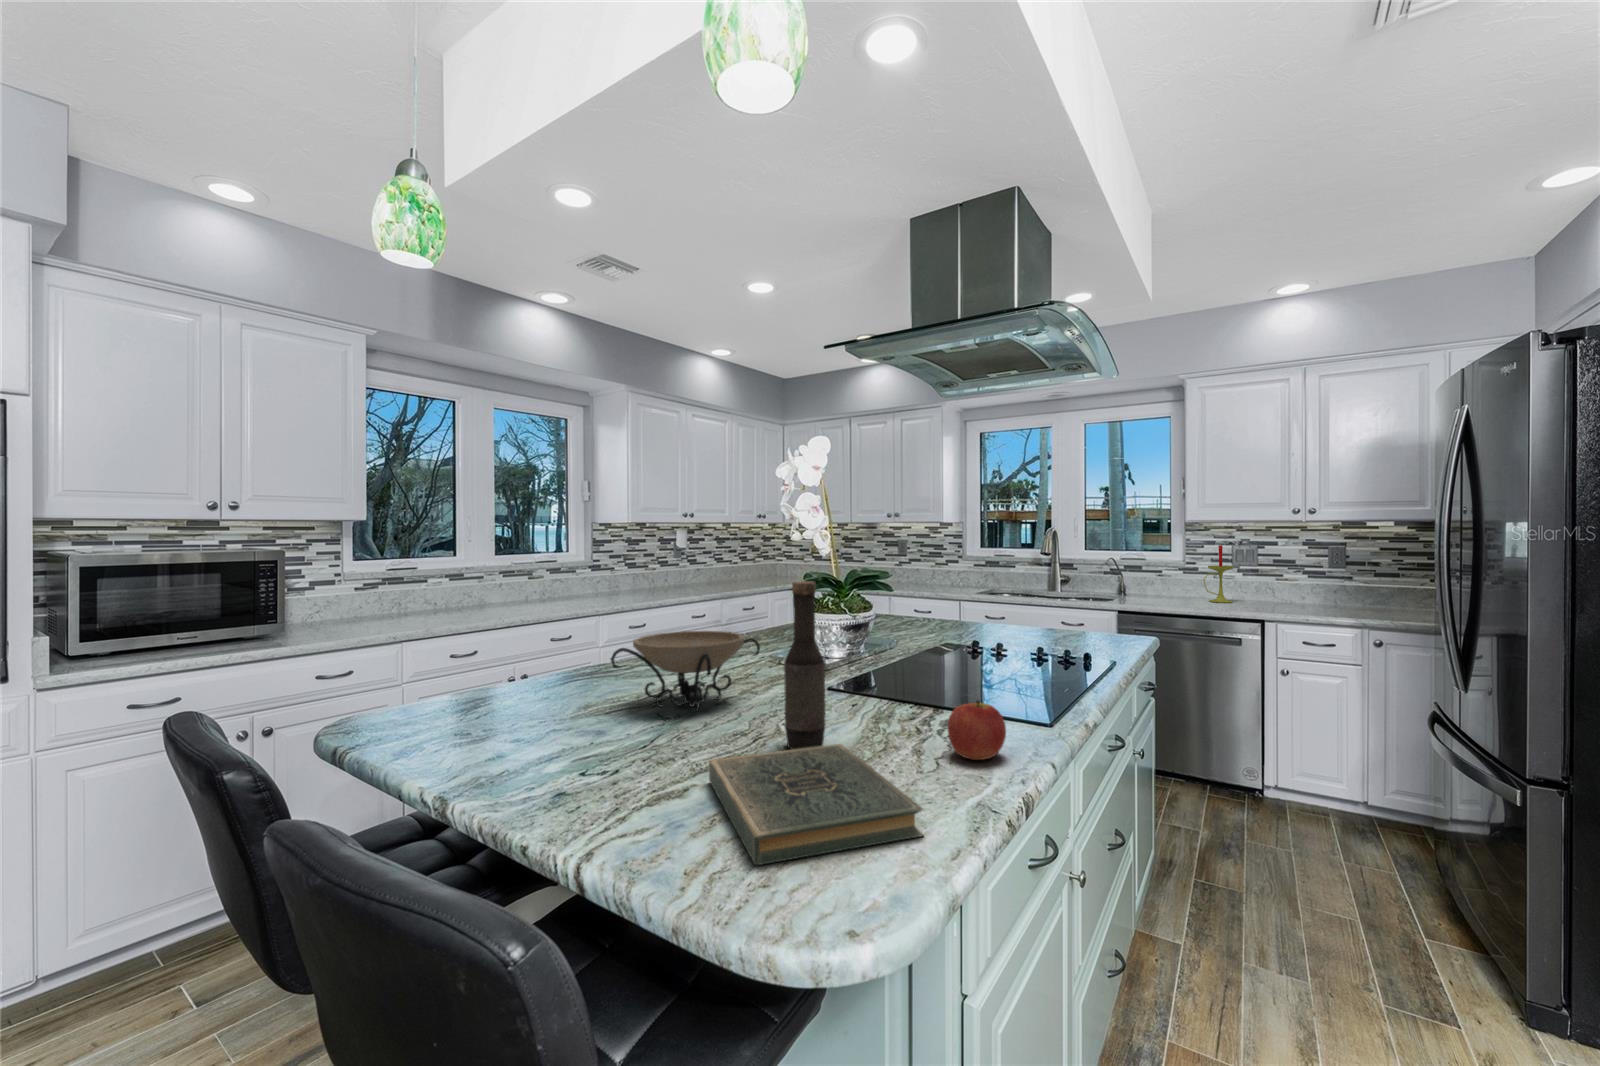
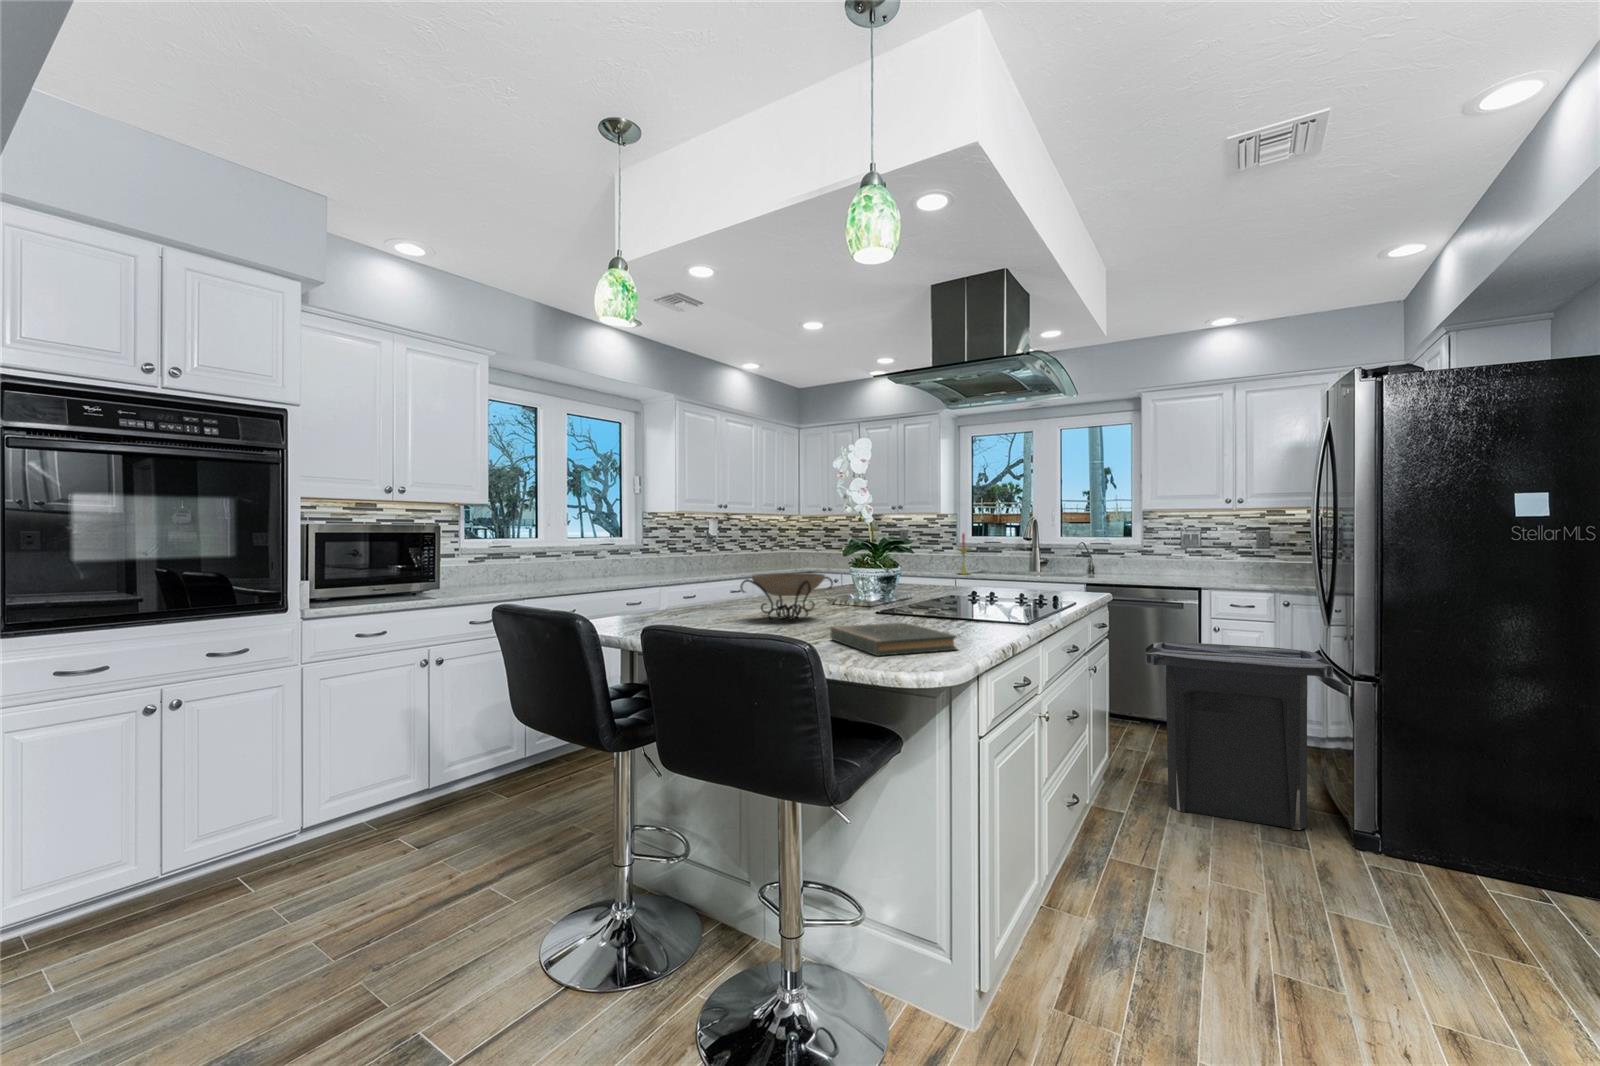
candle: present [1203,545,1234,603] -> present [957,534,971,574]
bottle: present [784,581,825,749] -> none [864,530,890,632]
apple: present [948,700,1006,760] -> none [965,598,1000,633]
trash can: none [1206,704,1489,986] -> present [1145,642,1333,830]

